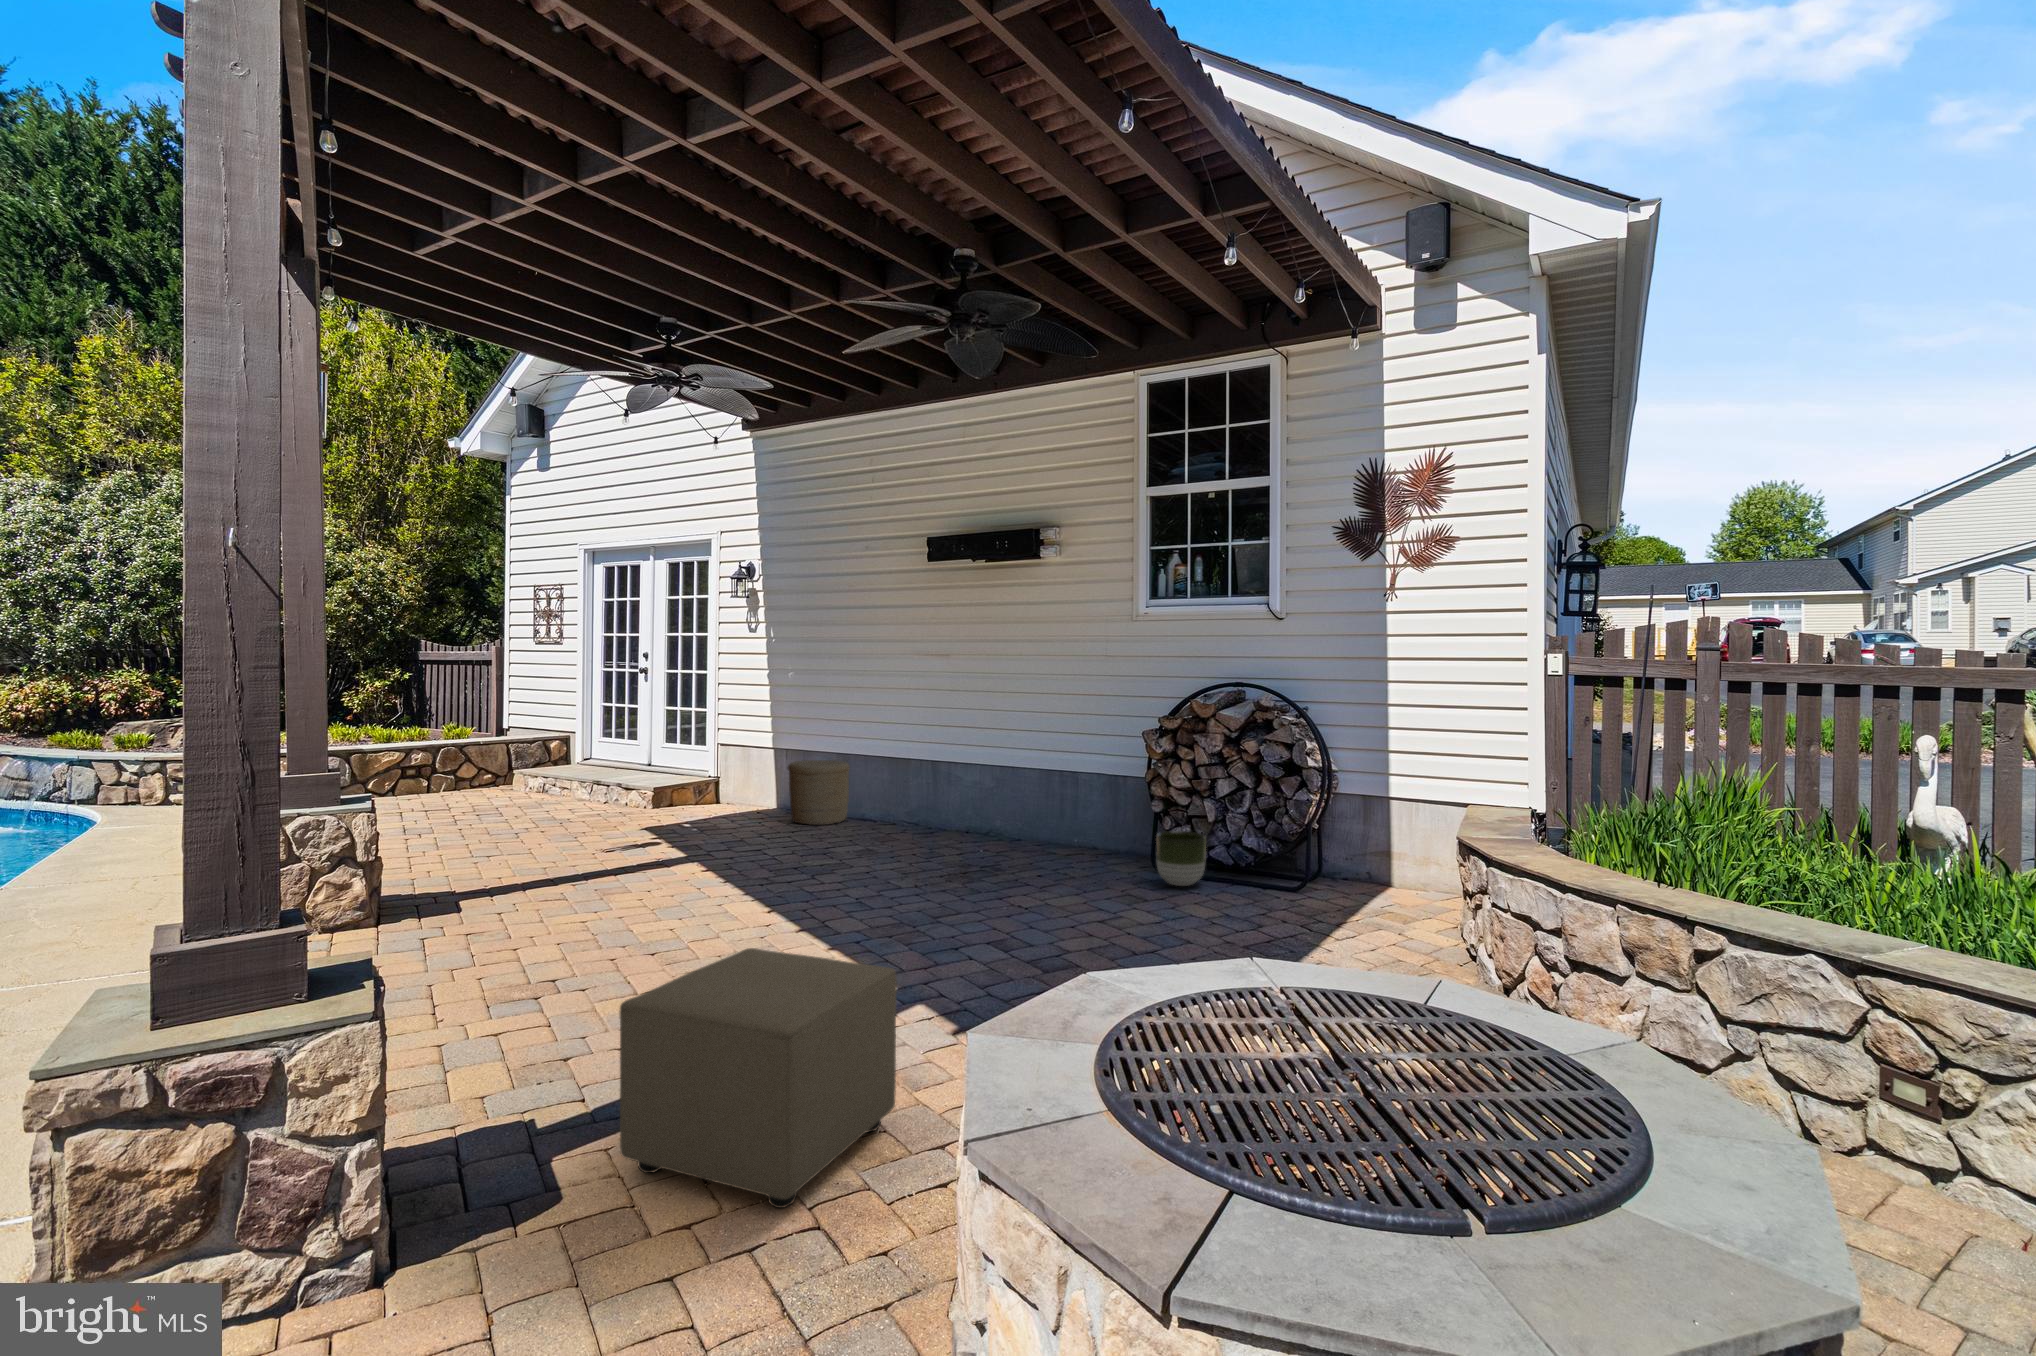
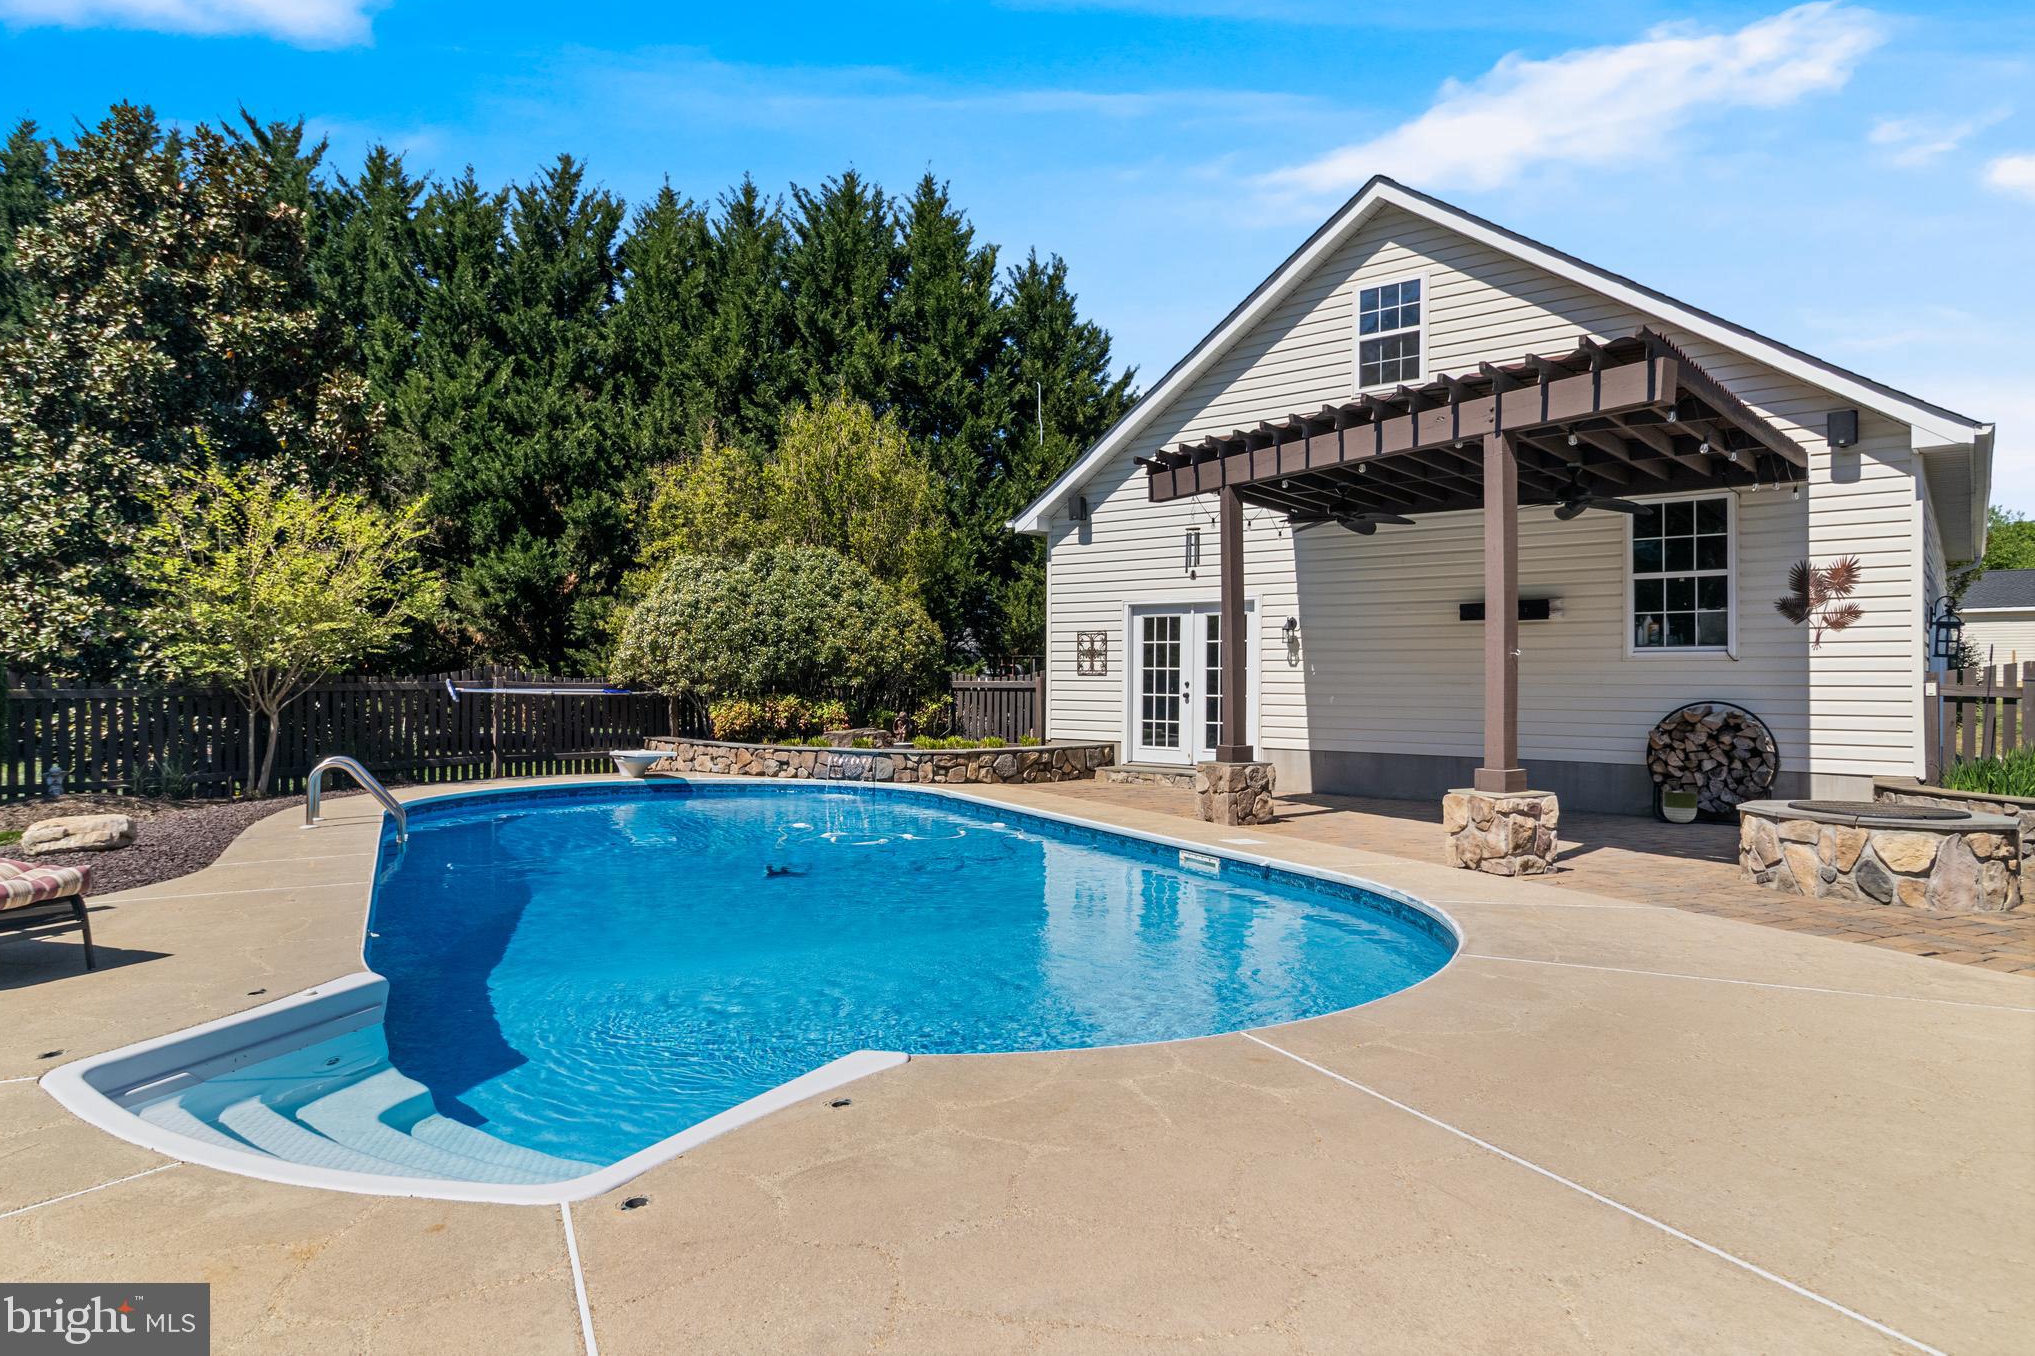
woven basket: present [788,760,850,825] -> none [1348,757,1392,799]
ottoman: present [619,948,897,1208] -> none [1563,794,1650,867]

